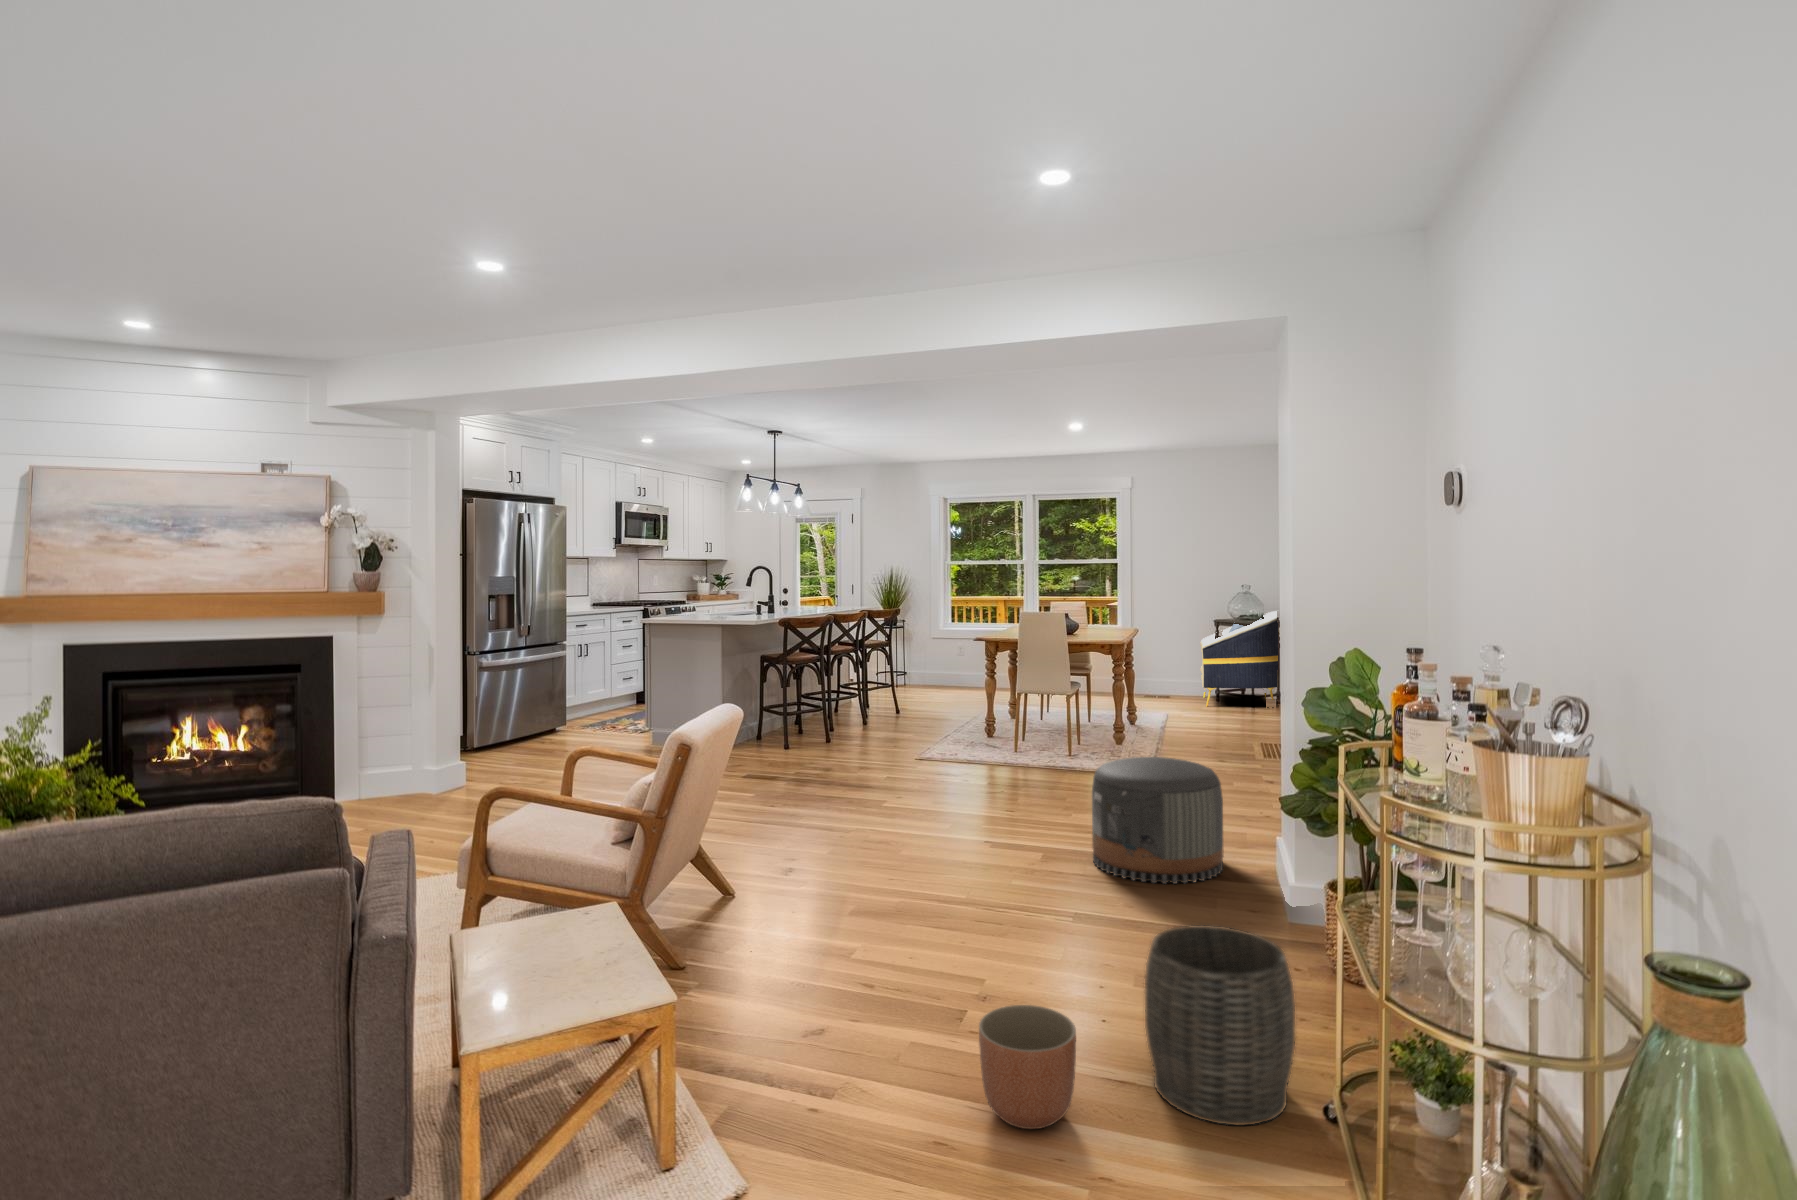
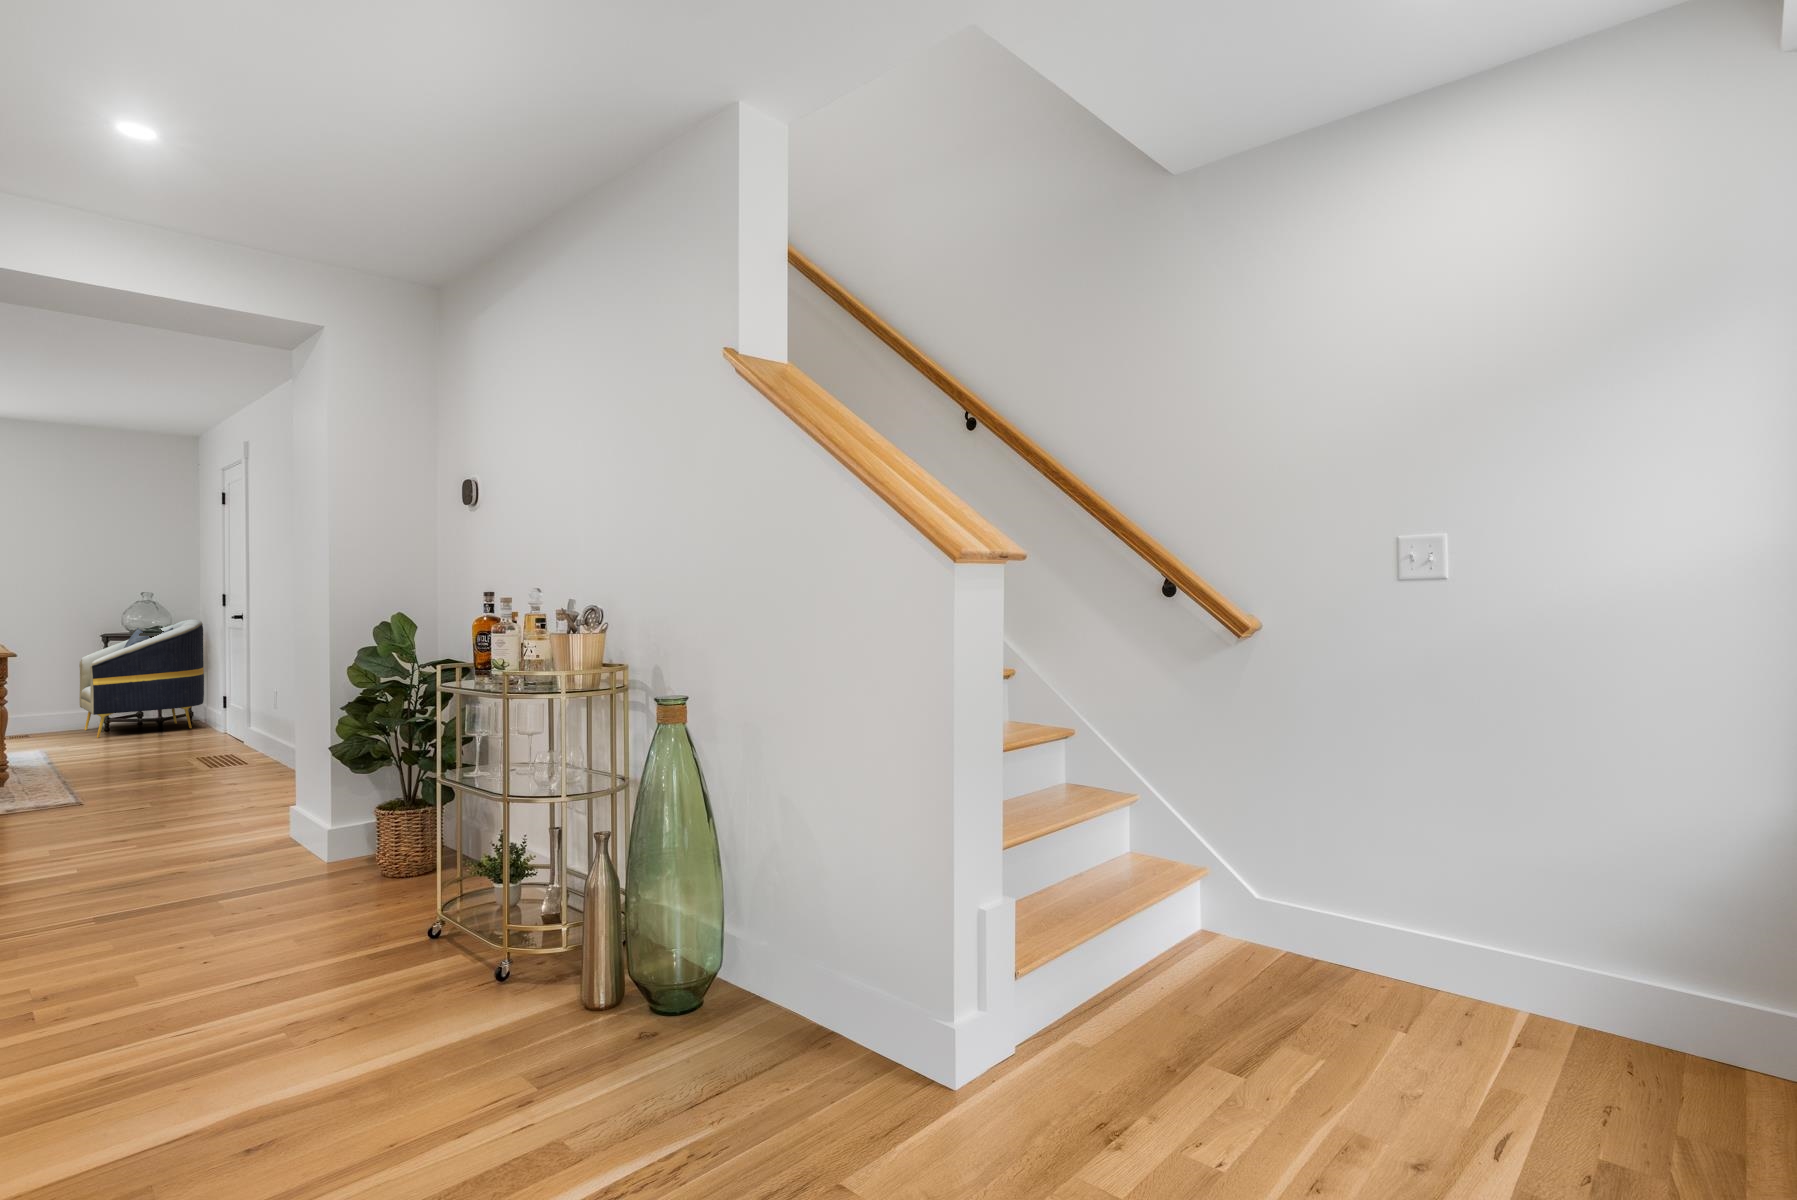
pouf: present [1092,757,1224,884] -> none [54,754,239,899]
woven basket: present [1145,925,1295,1125] -> none [277,848,430,1022]
planter: present [979,1005,1076,1129] -> none [97,970,231,1103]

